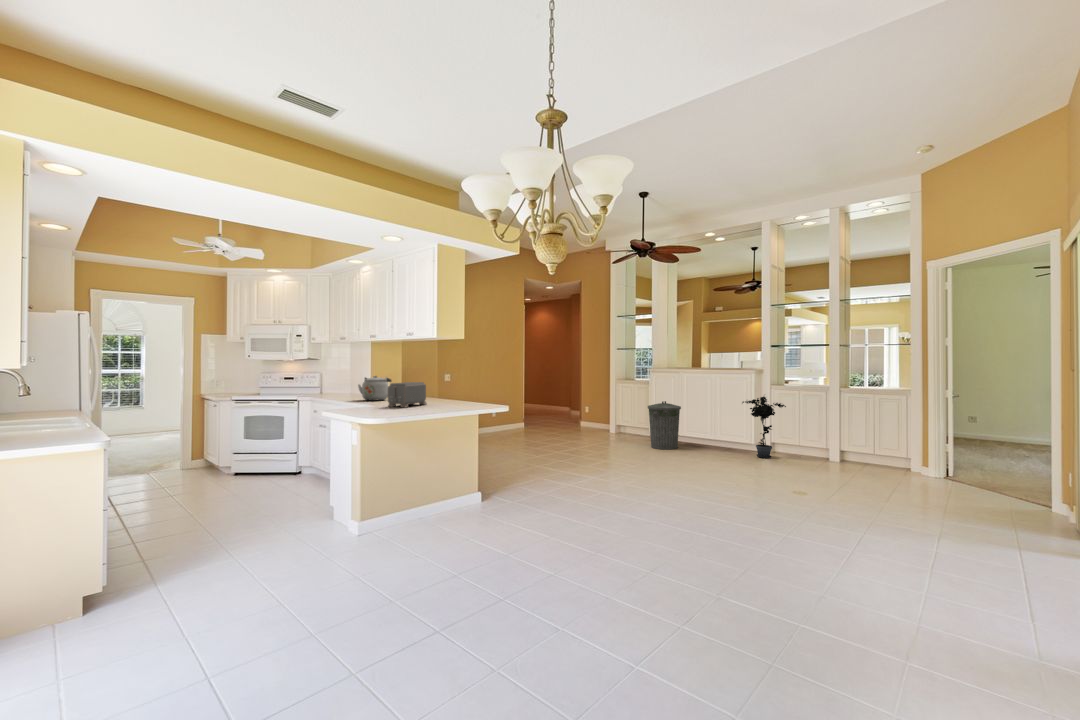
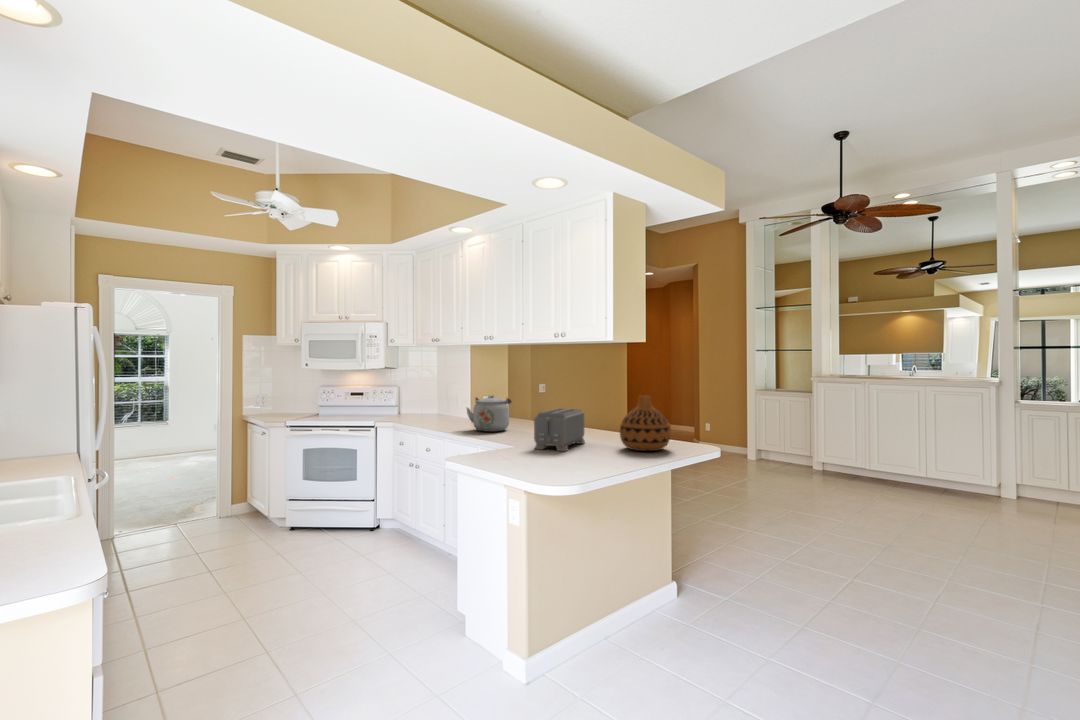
vase: none [442,372,474,407] -> present [620,395,670,451]
potted plant: present [742,396,786,458] -> none [976,417,1059,508]
trash can: present [648,401,681,449] -> none [820,422,871,488]

